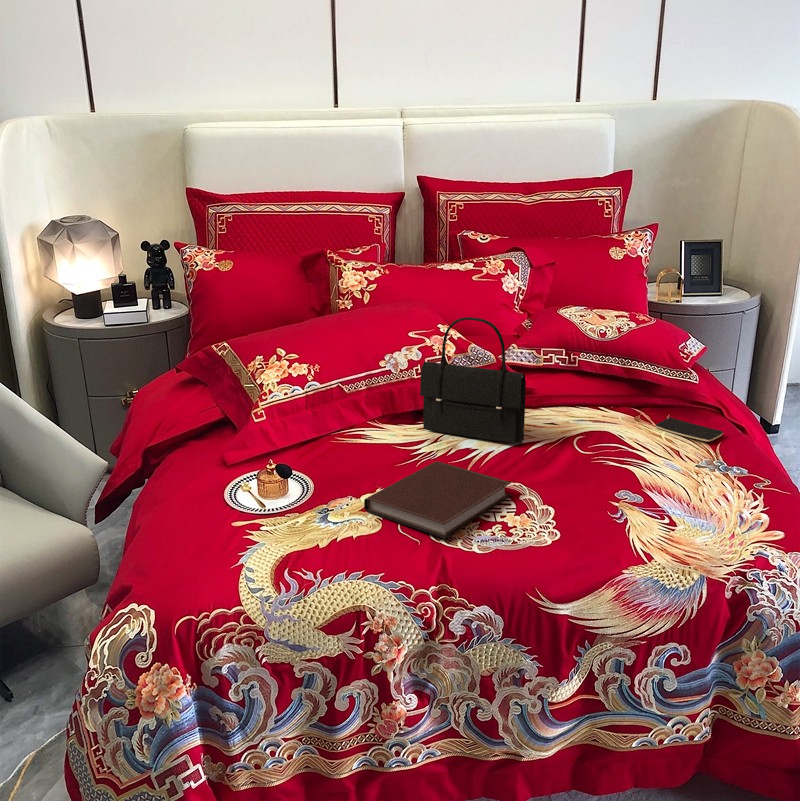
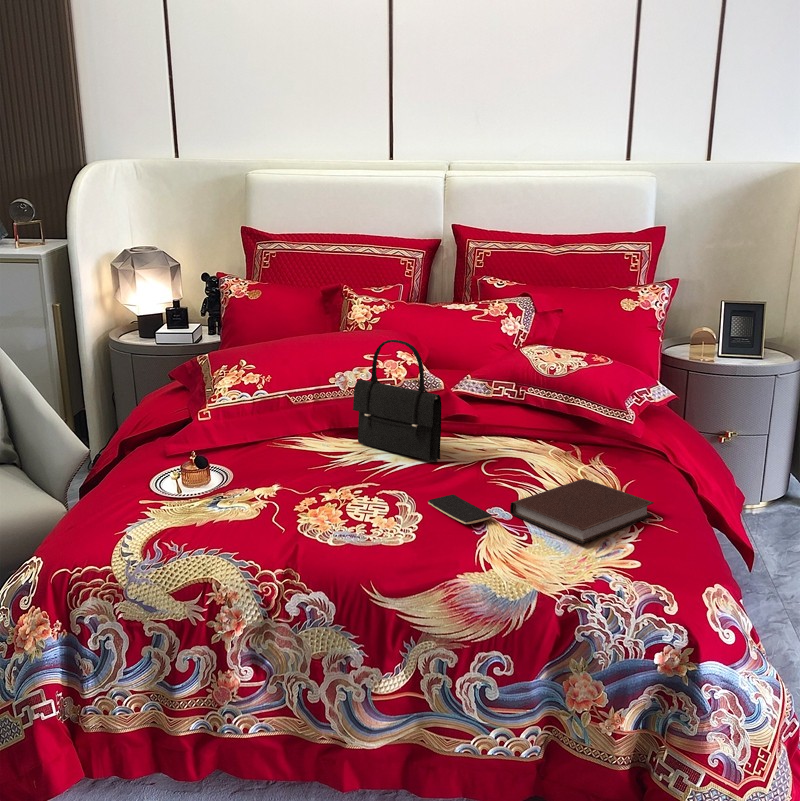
smartphone: present [656,418,723,442] -> present [428,494,492,524]
notebook: present [364,461,511,538] -> present [510,479,654,544]

